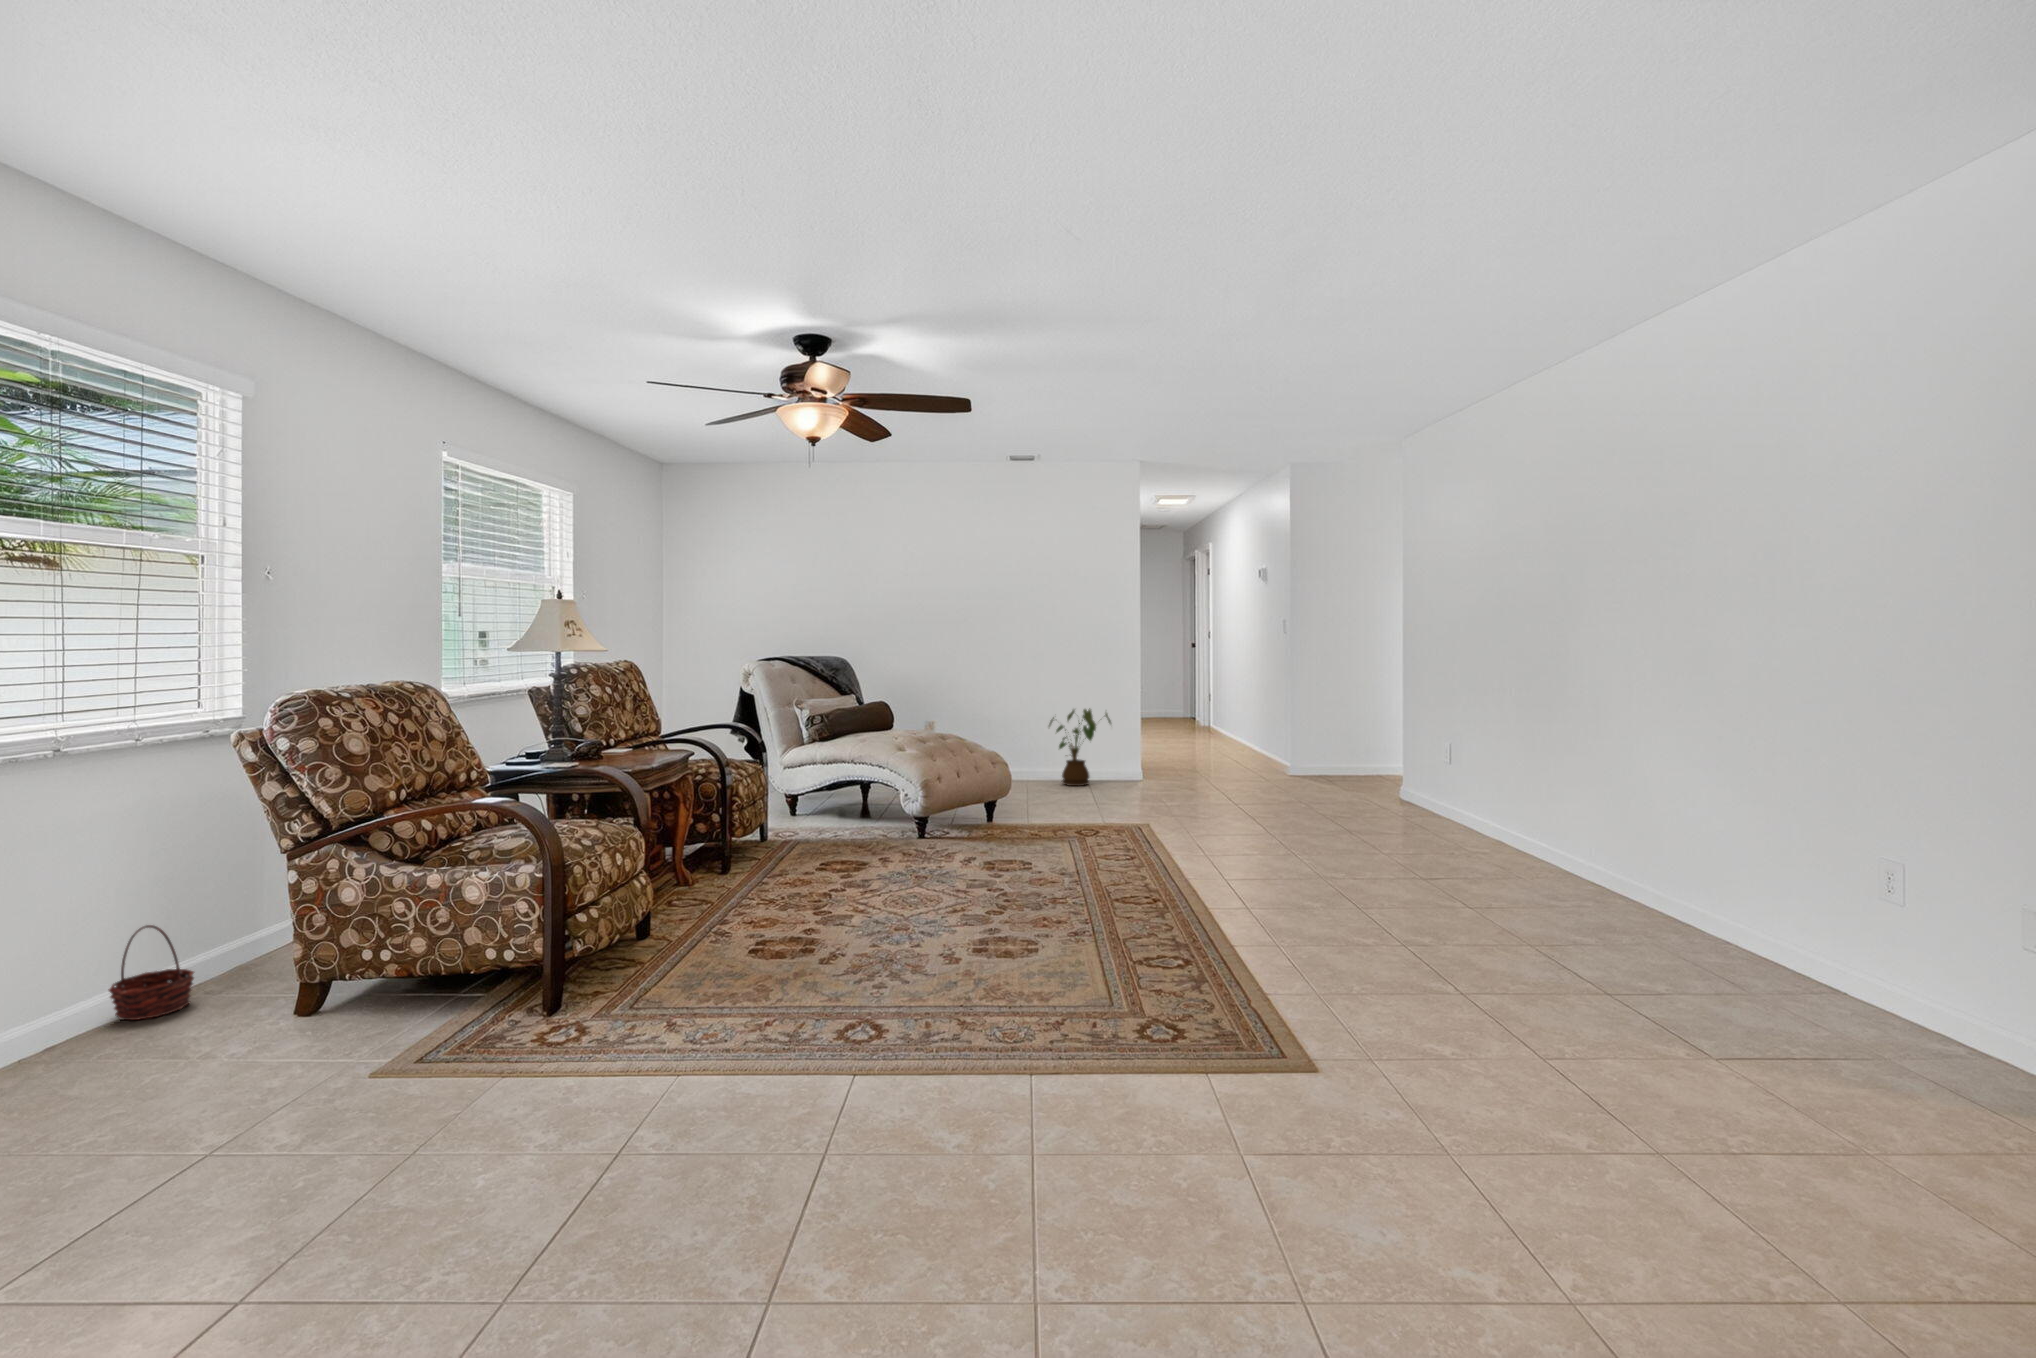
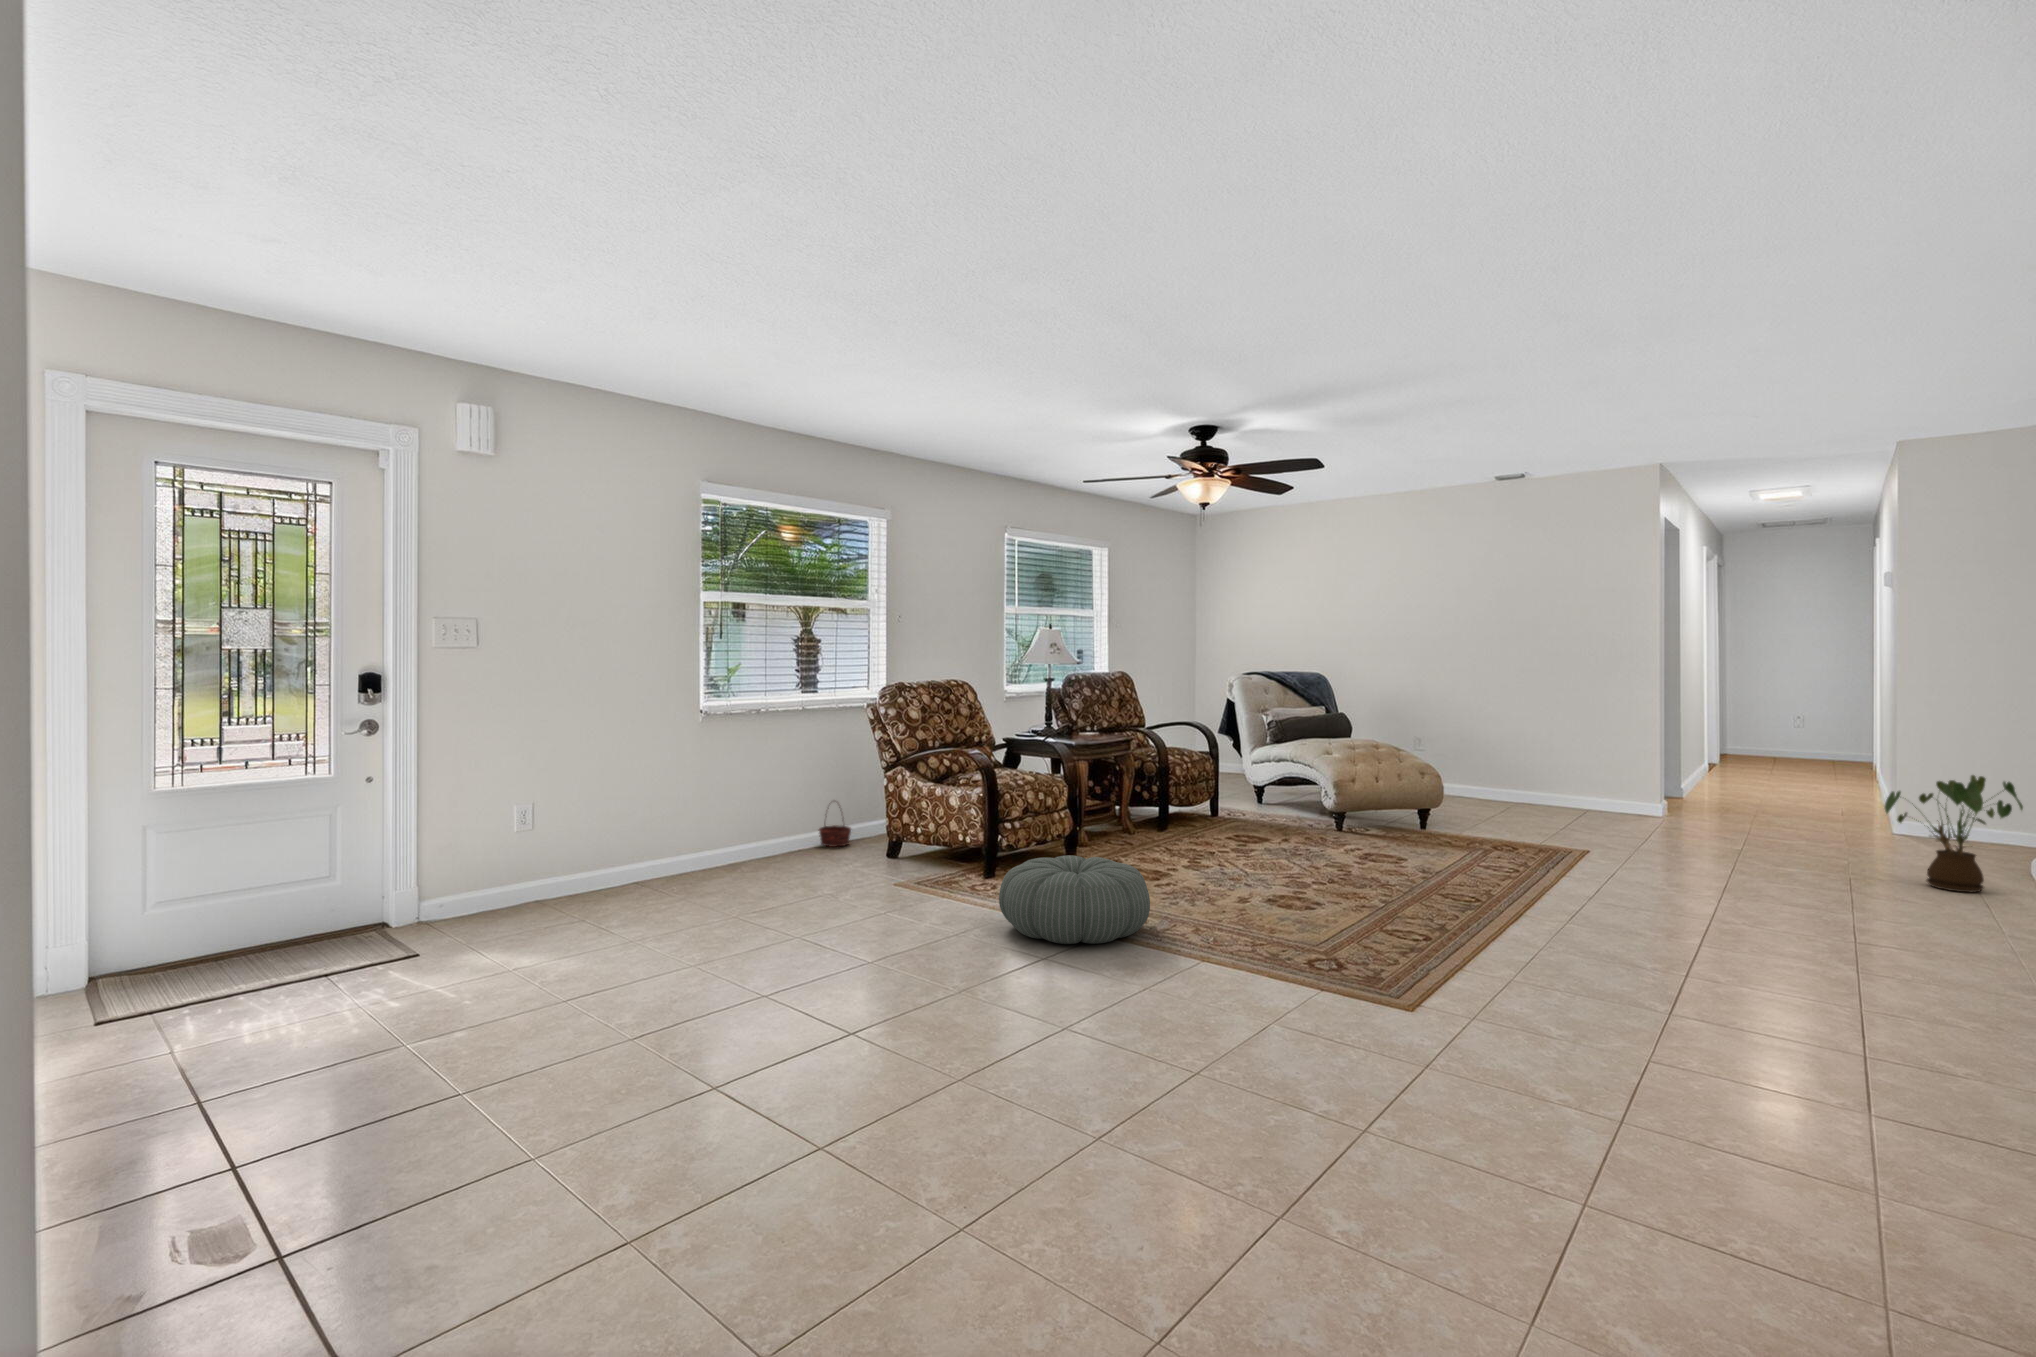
house plant: present [1049,708,1111,786] -> present [1885,775,2023,893]
pouf: none [685,952,942,1131] -> present [999,855,1150,944]

